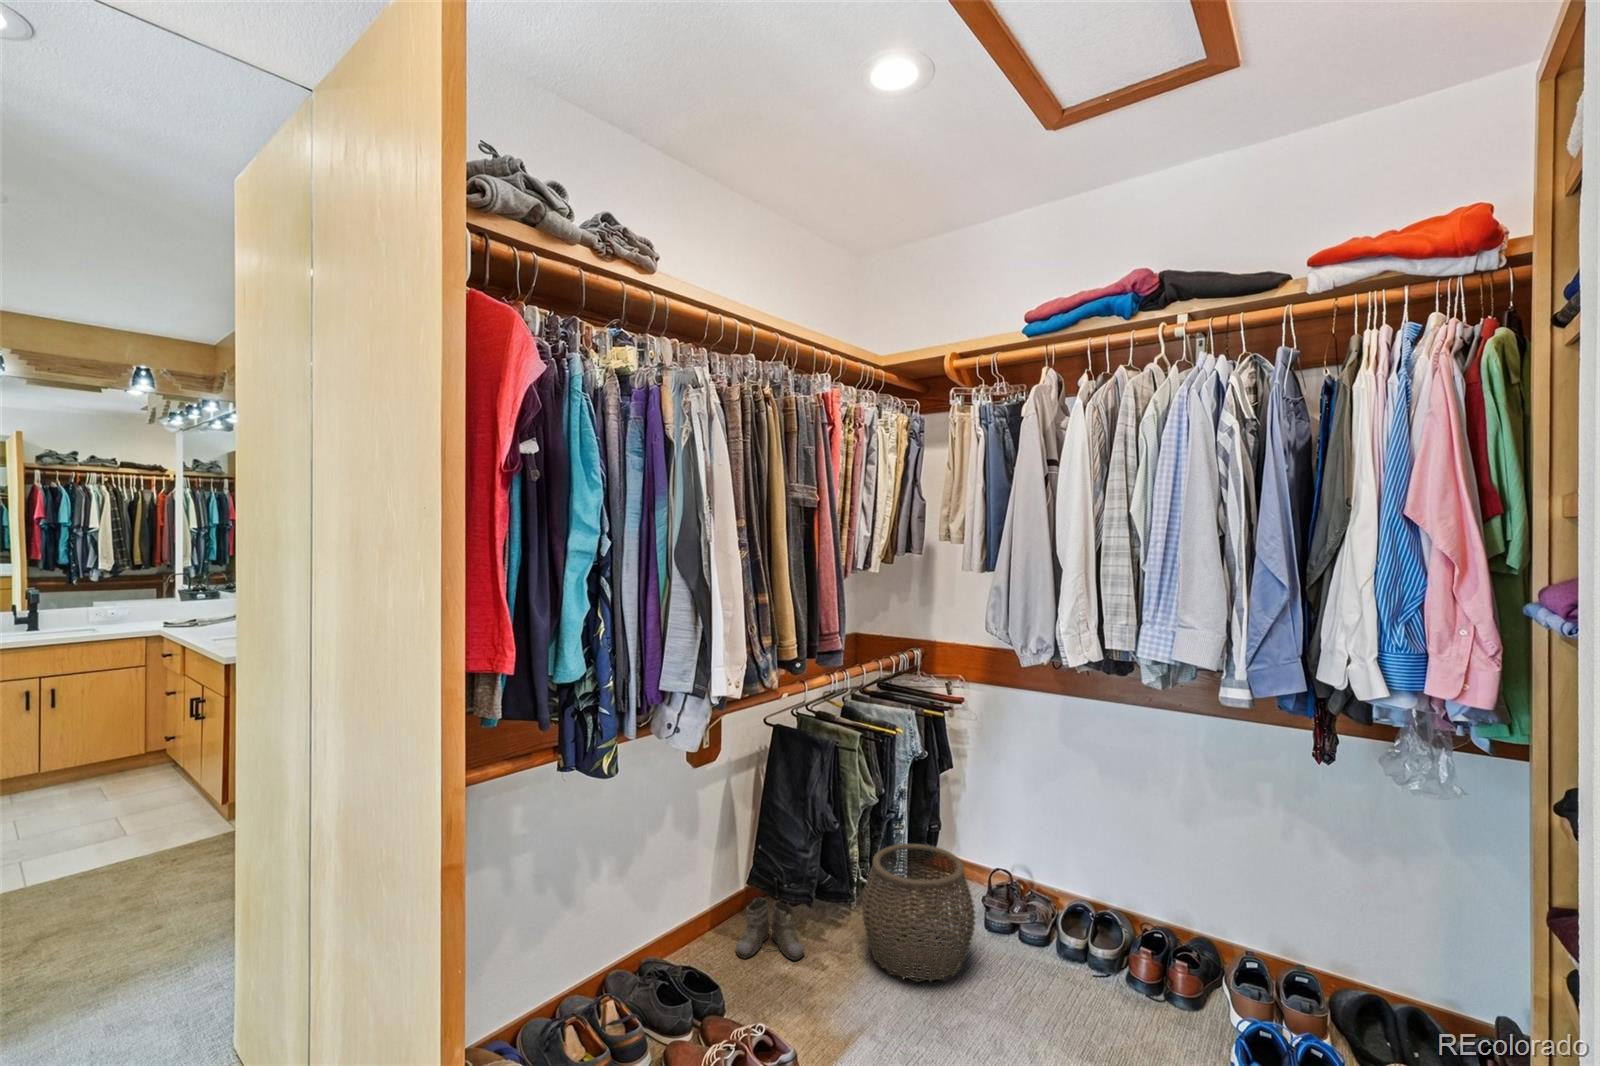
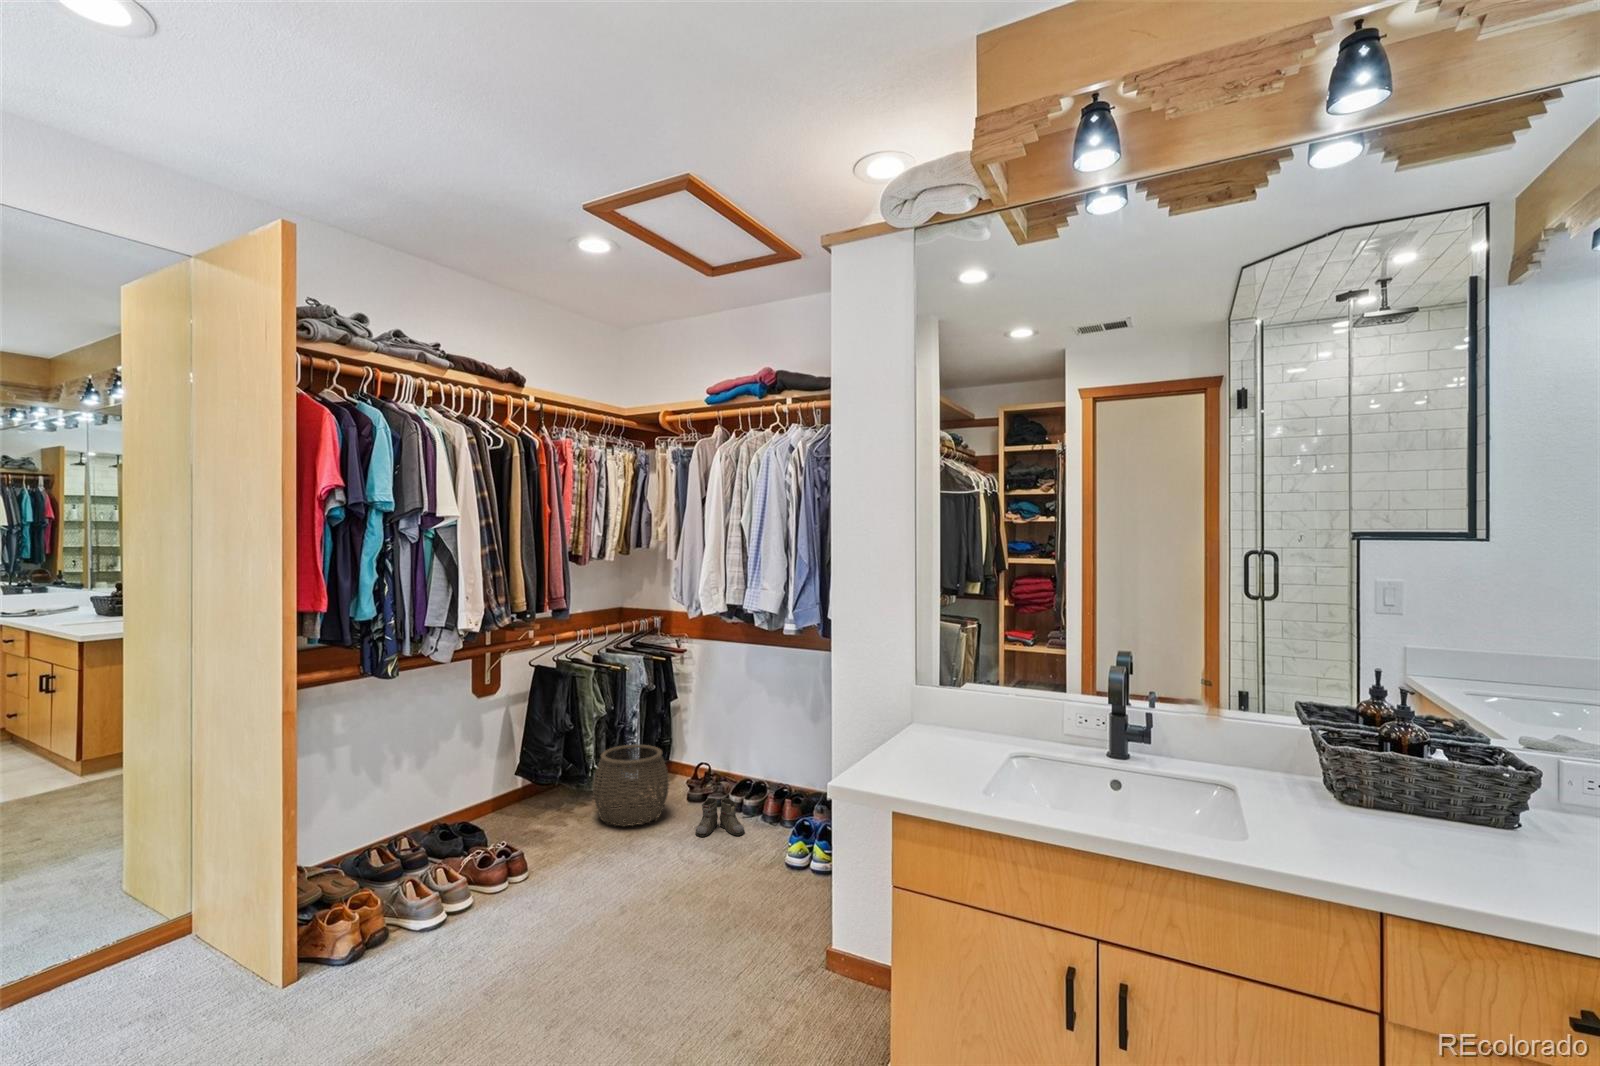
boots: present [735,898,804,960] -> present [695,798,744,837]

